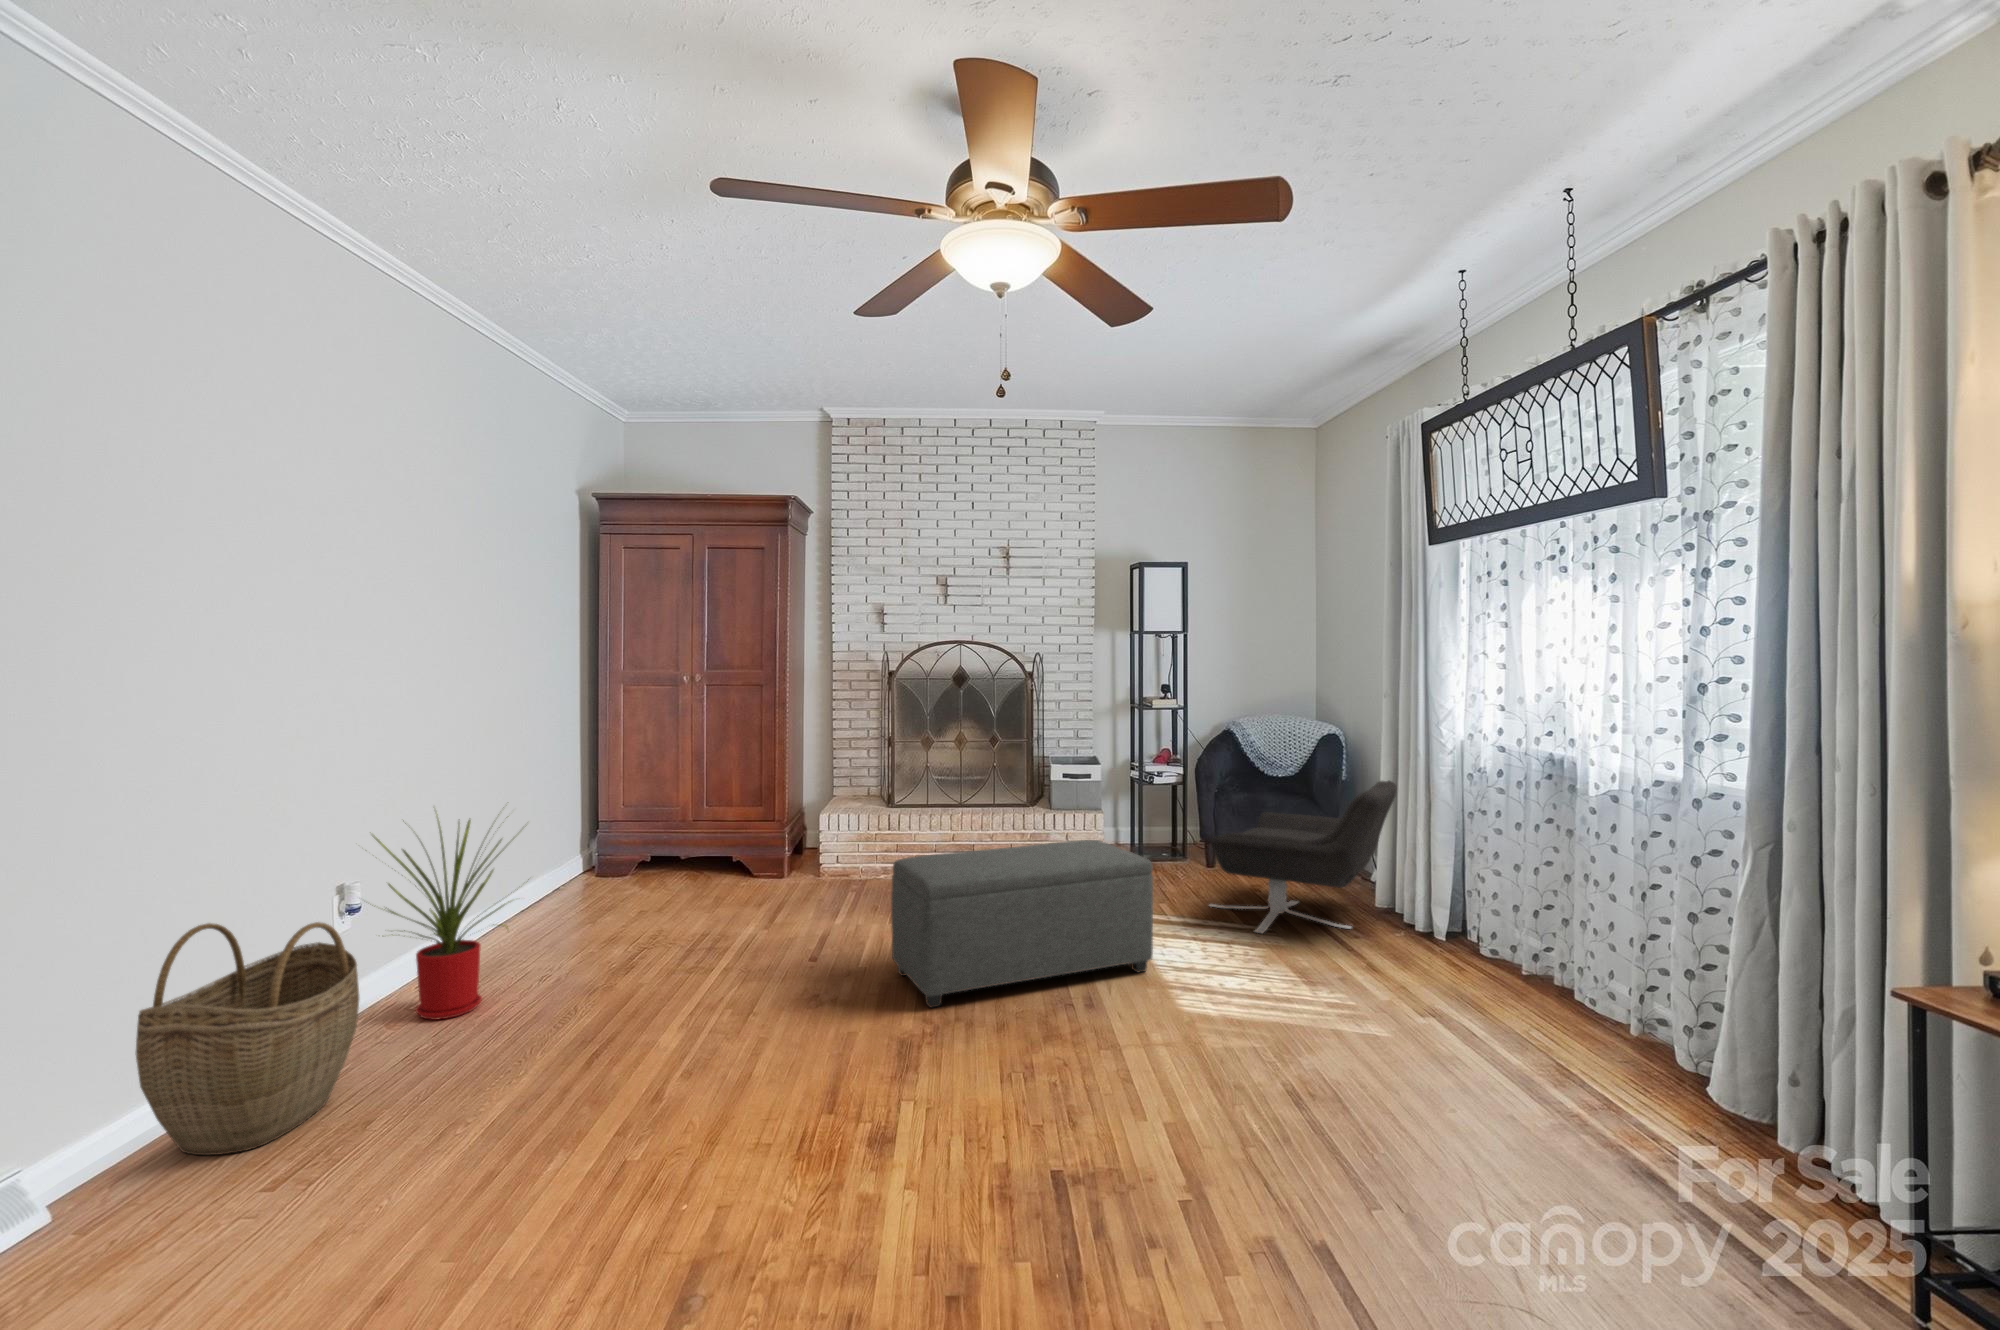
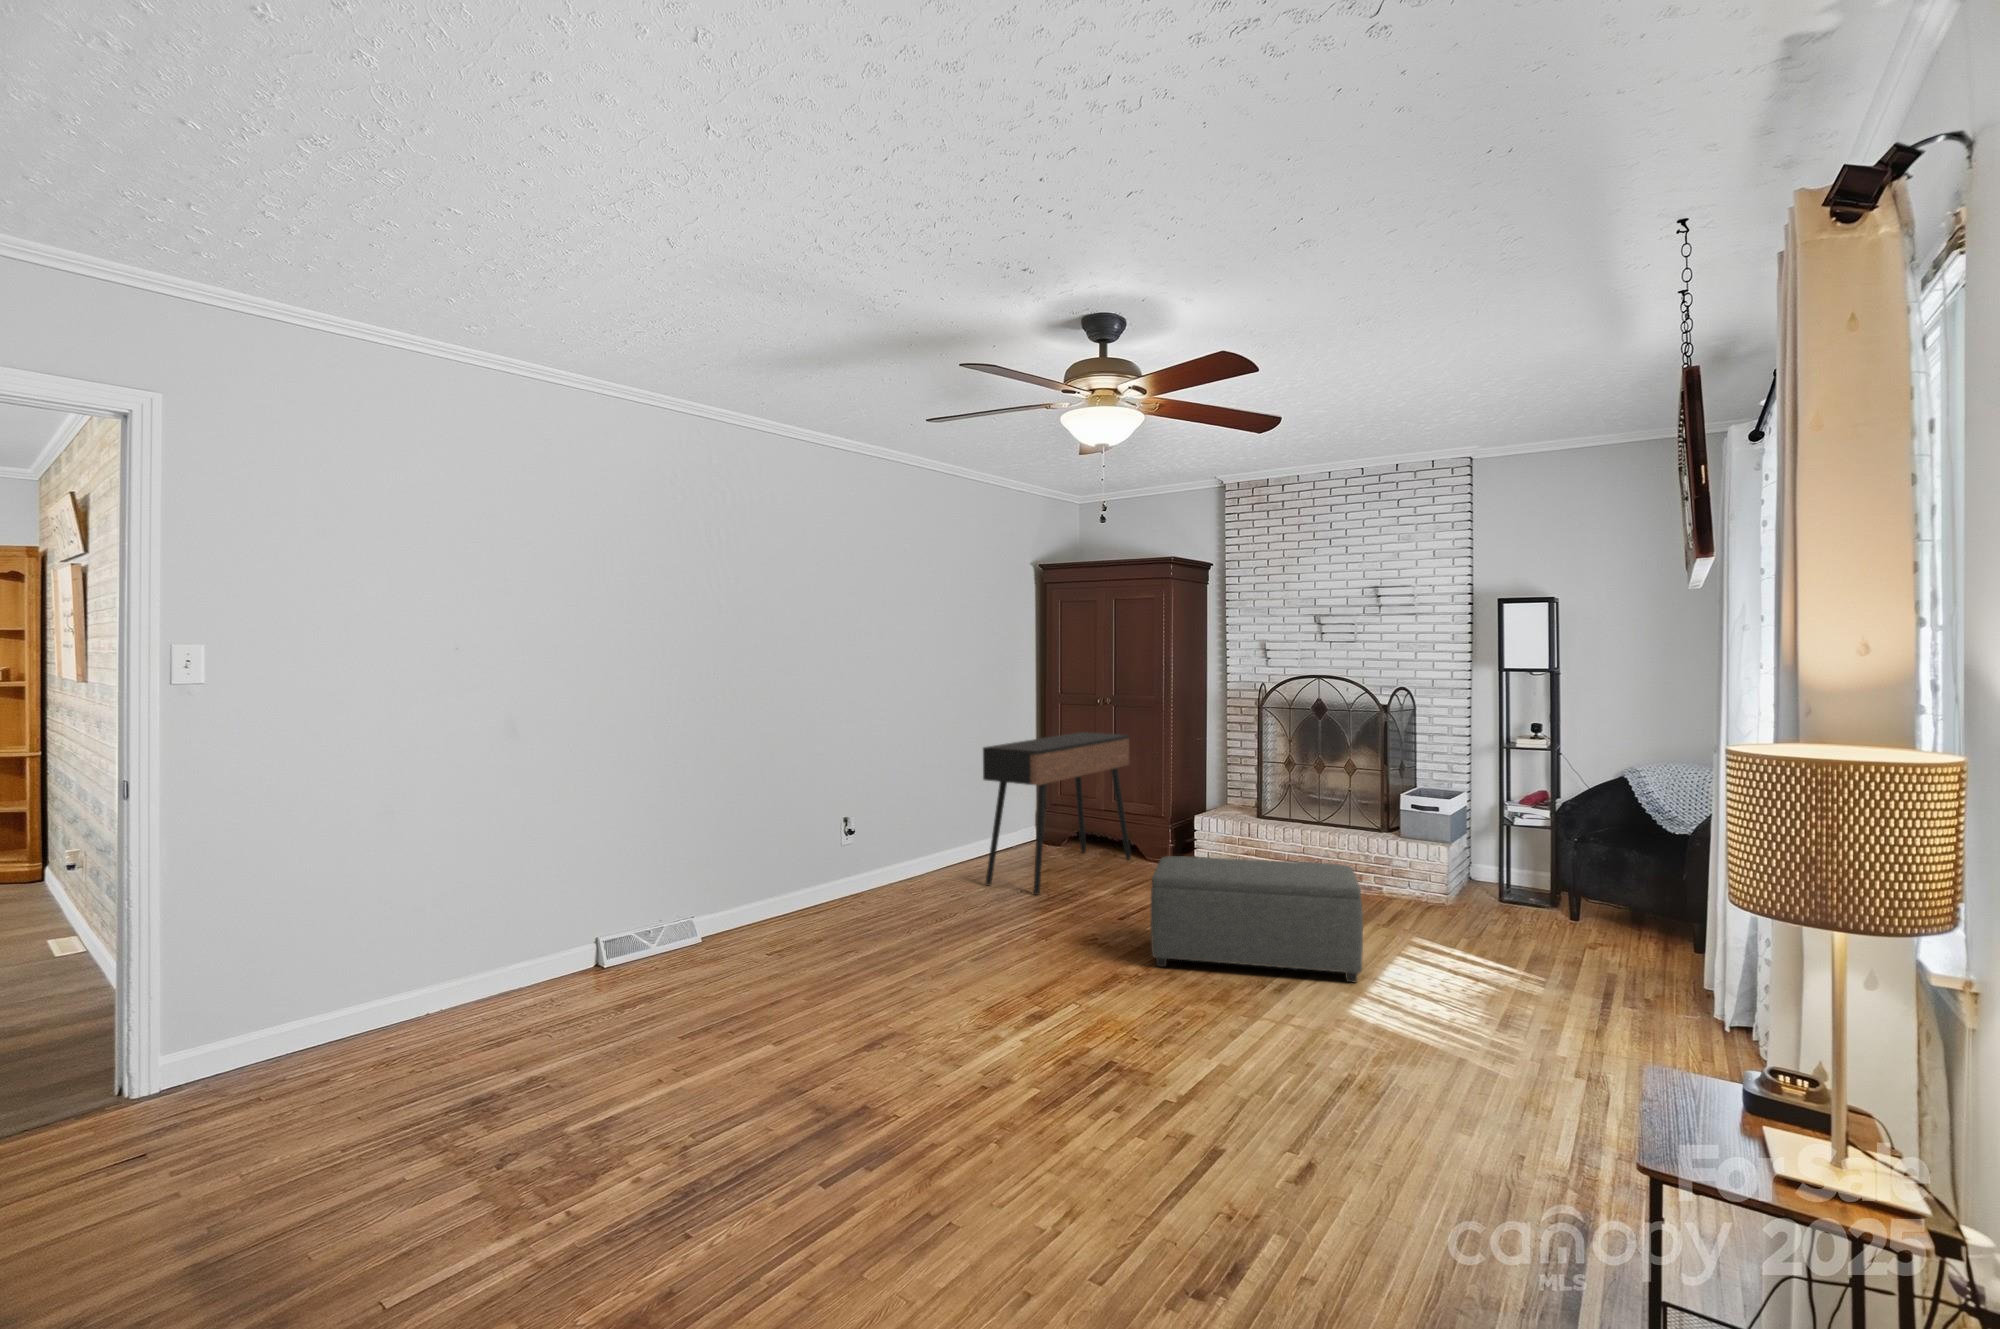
console table: none [559,718,733,946] -> present [983,732,1131,894]
lounge chair: present [1209,781,1397,933] -> none [1476,847,1718,999]
house plant: present [373,814,529,1020] -> none [858,785,950,911]
woven basket: present [136,922,359,1155] -> none [751,835,842,947]

